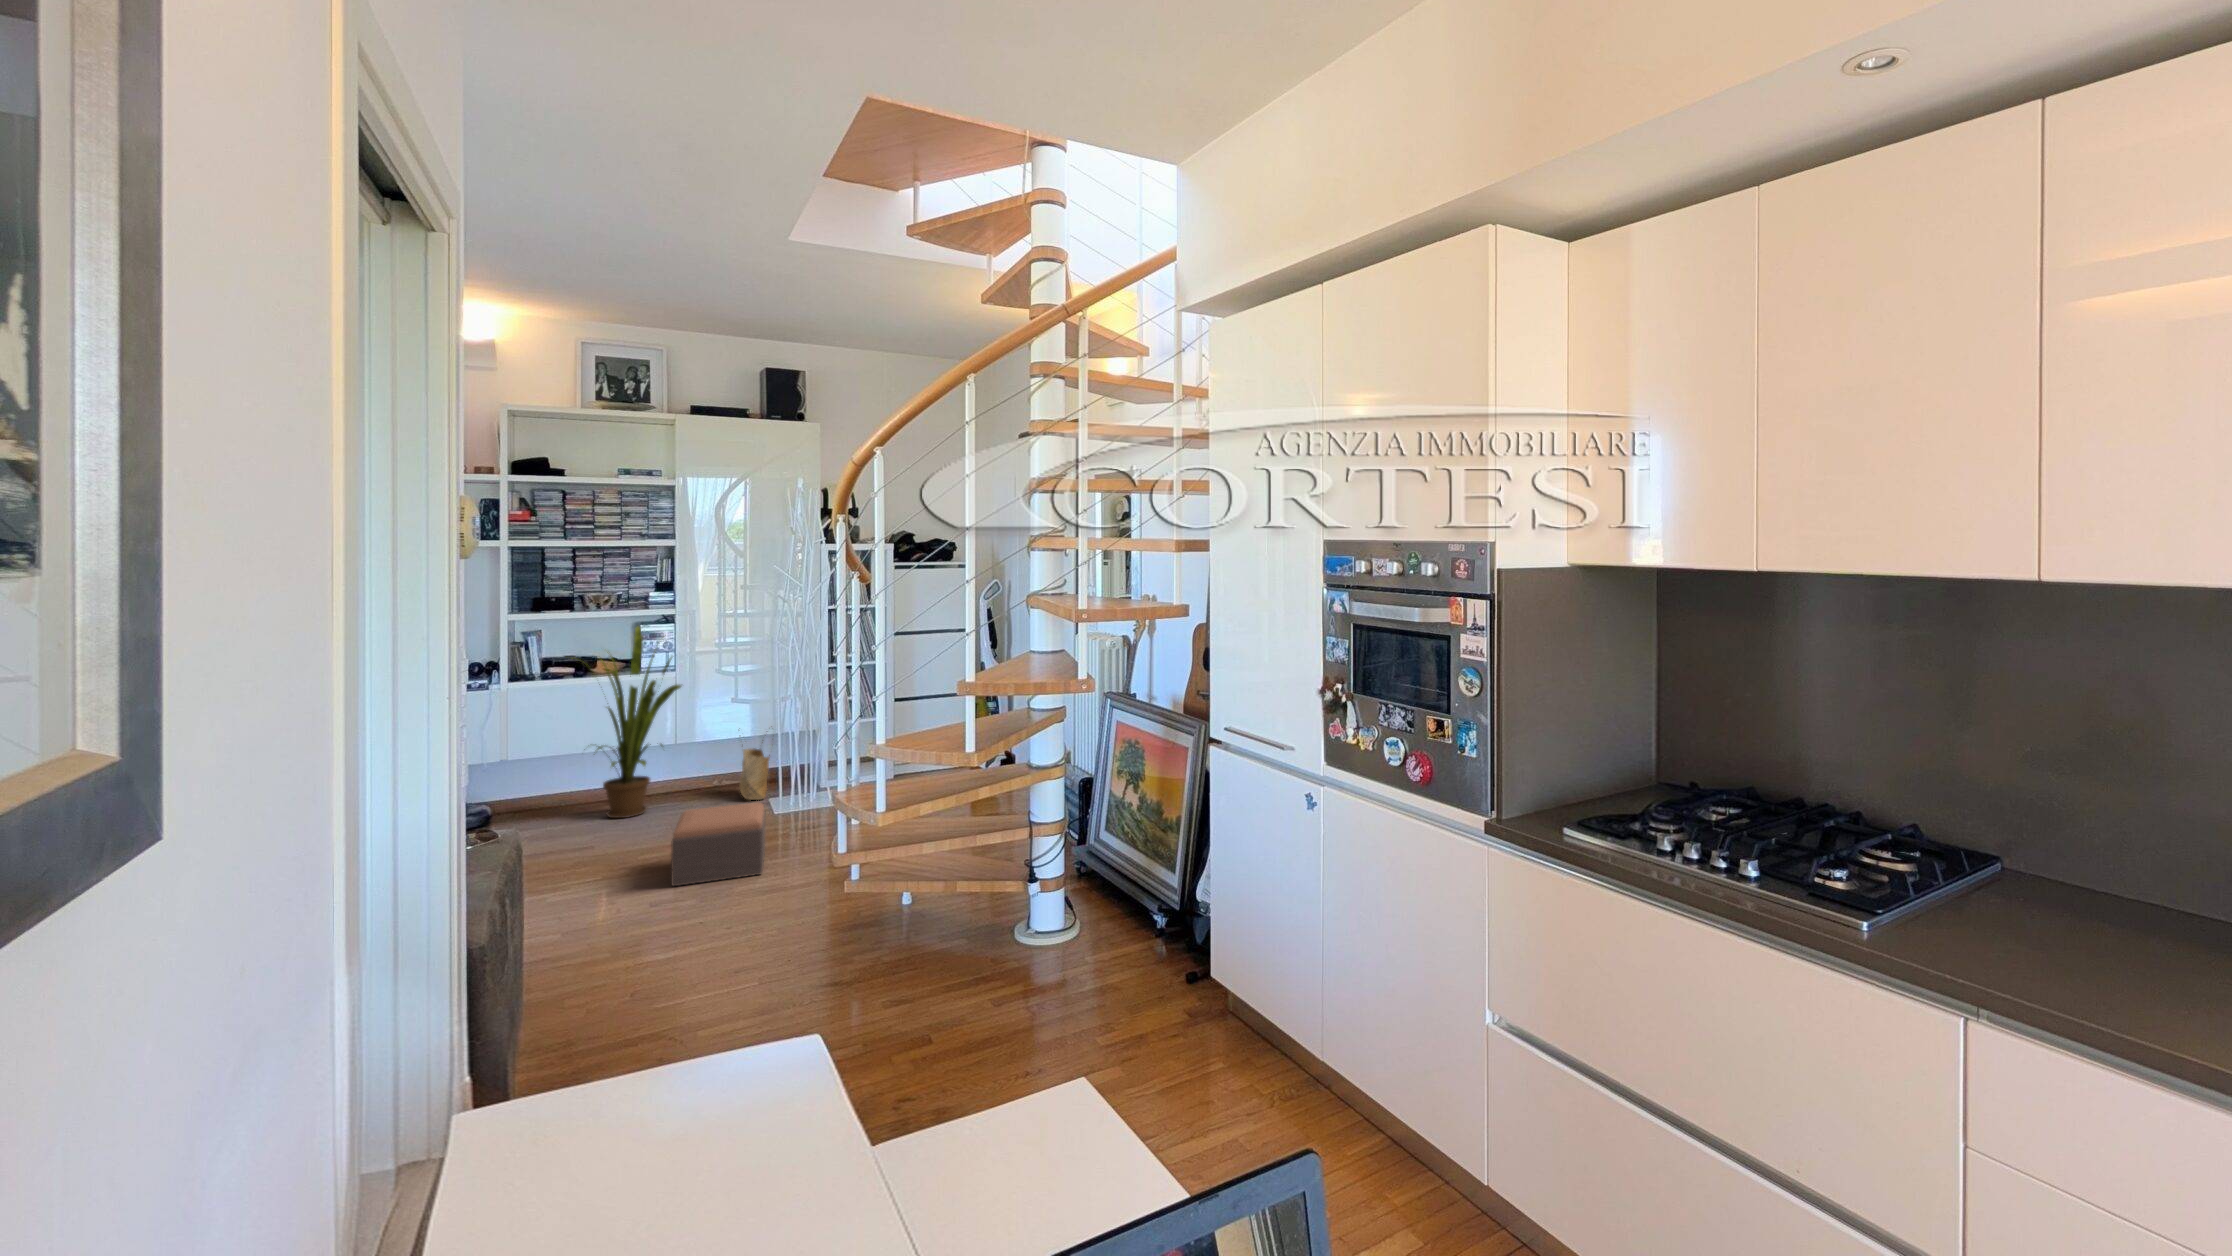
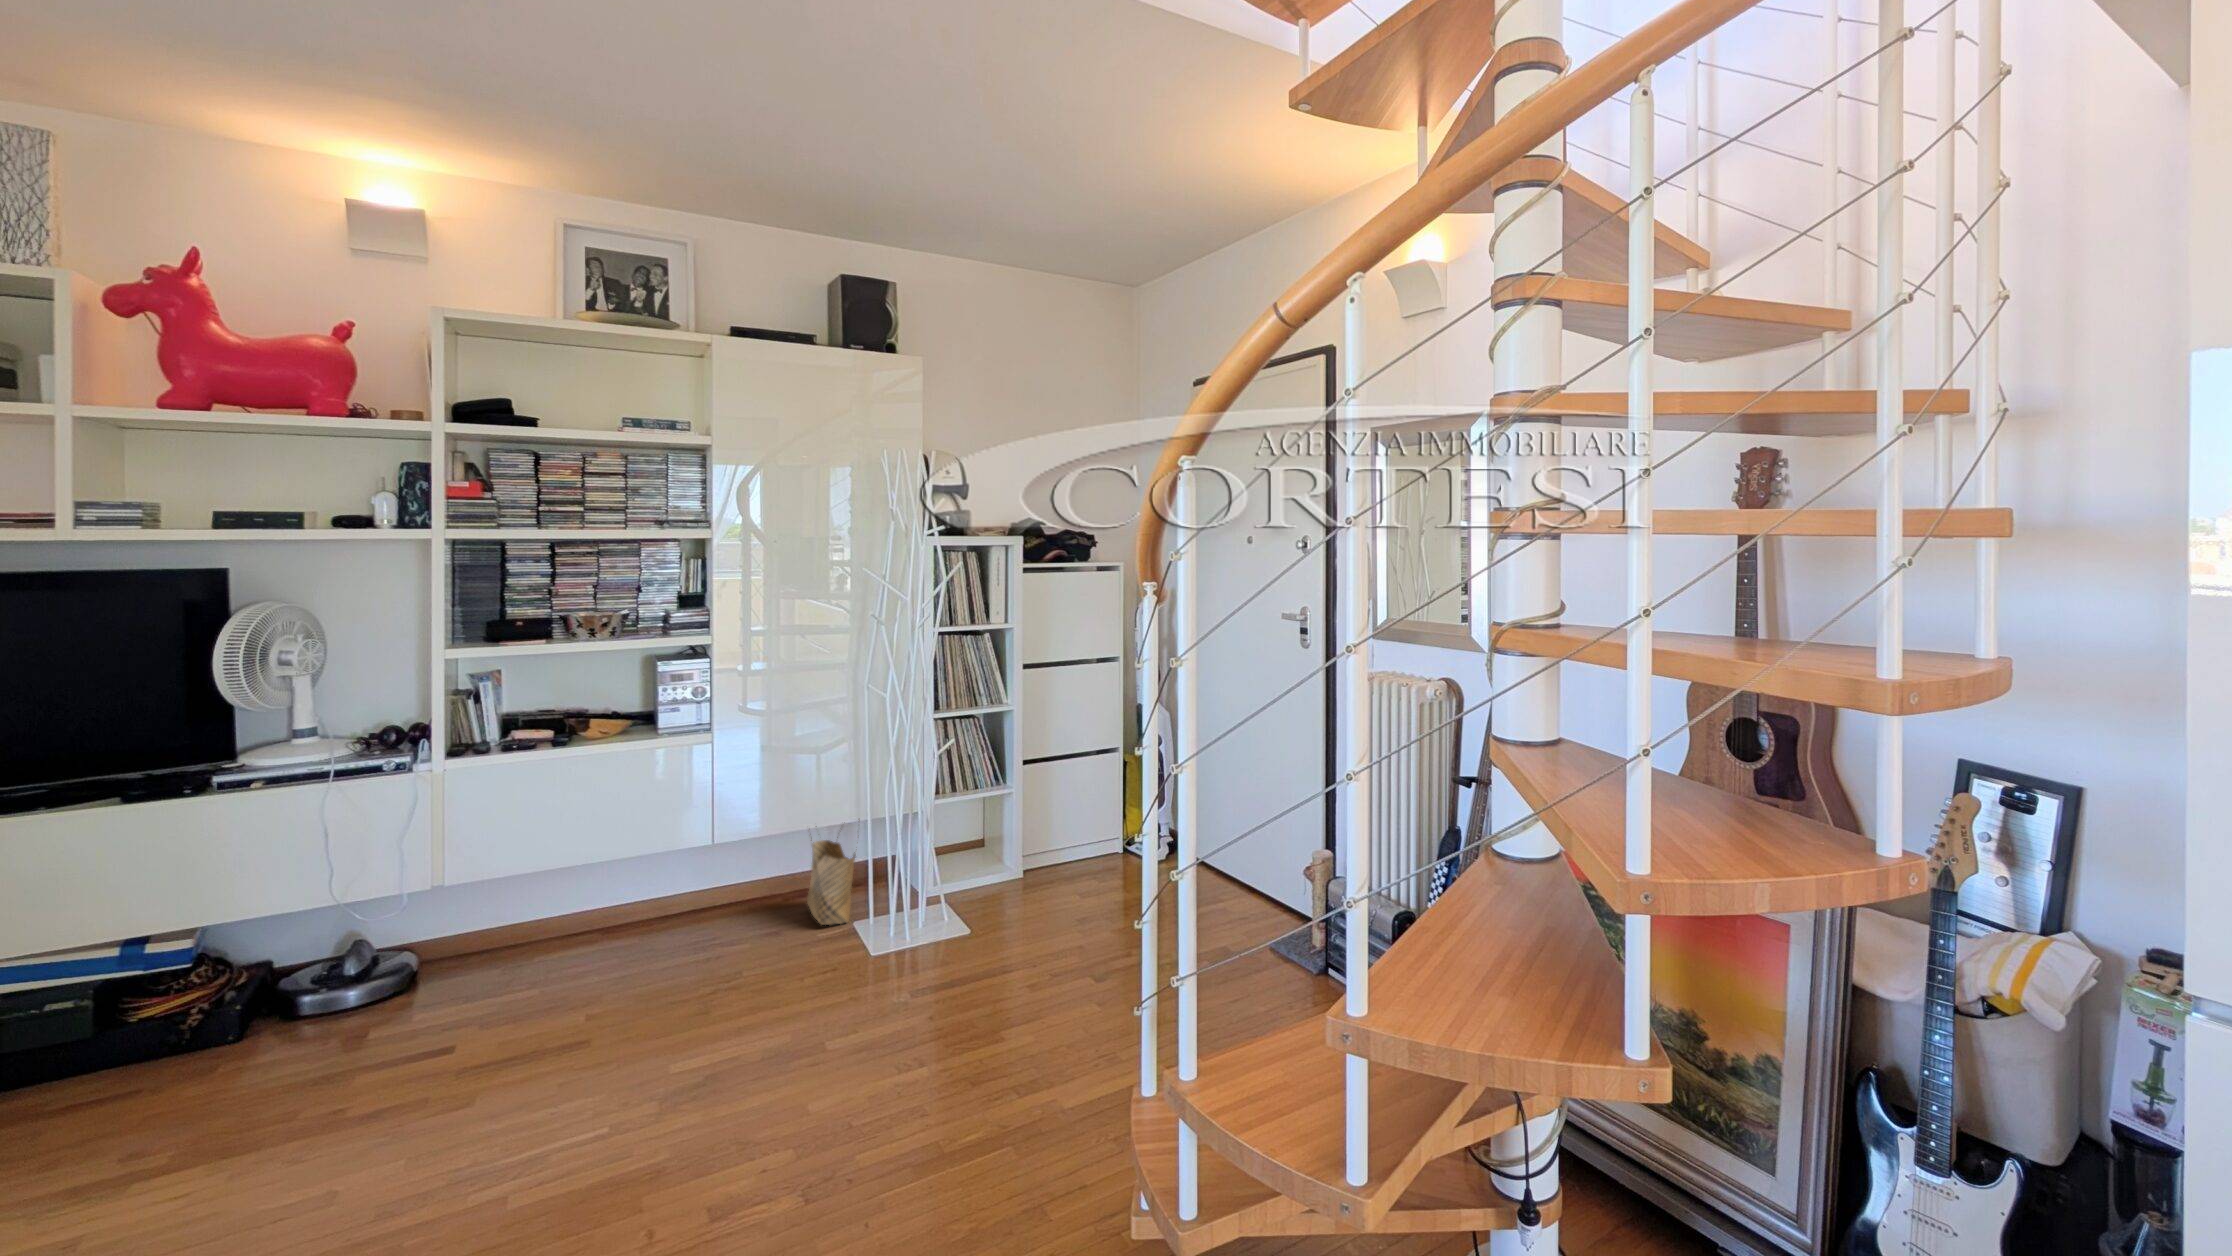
house plant: present [572,627,681,818] -> none [532,659,727,970]
footstool: present [671,803,765,886] -> none [738,976,899,1168]

